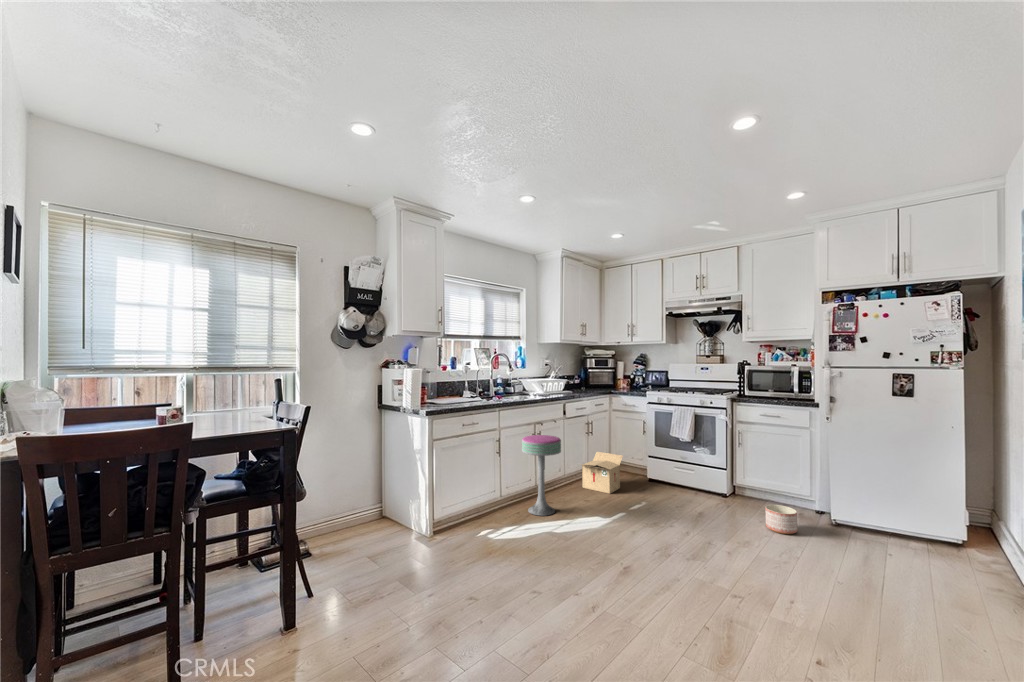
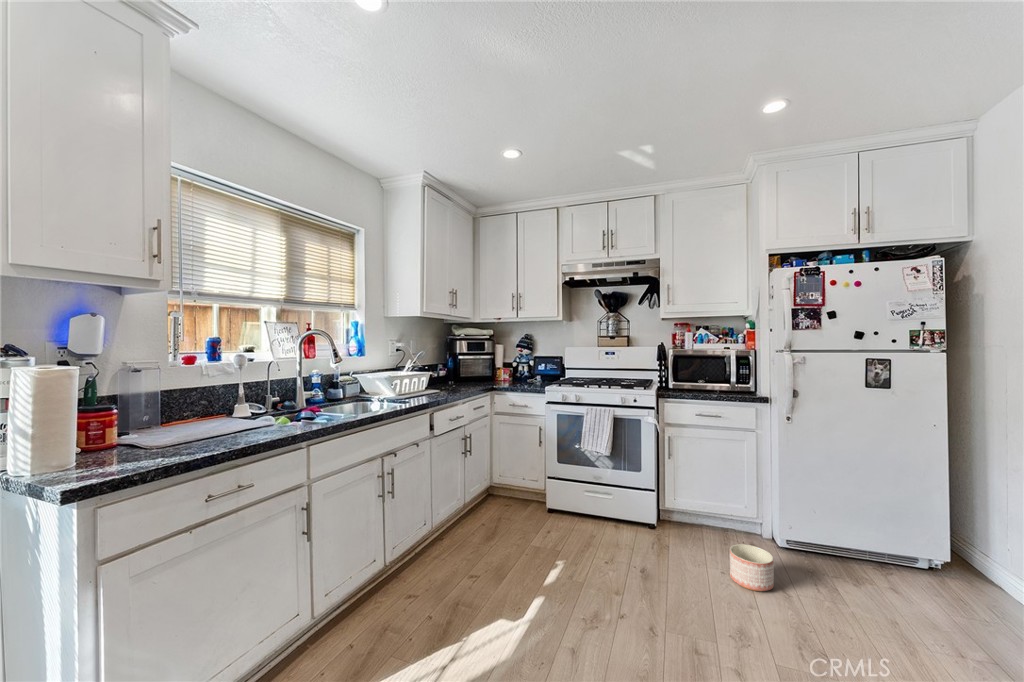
bar stool: present [522,435,561,516] -> none [358,477,433,638]
cardboard box: present [582,452,623,494] -> none [451,479,516,548]

